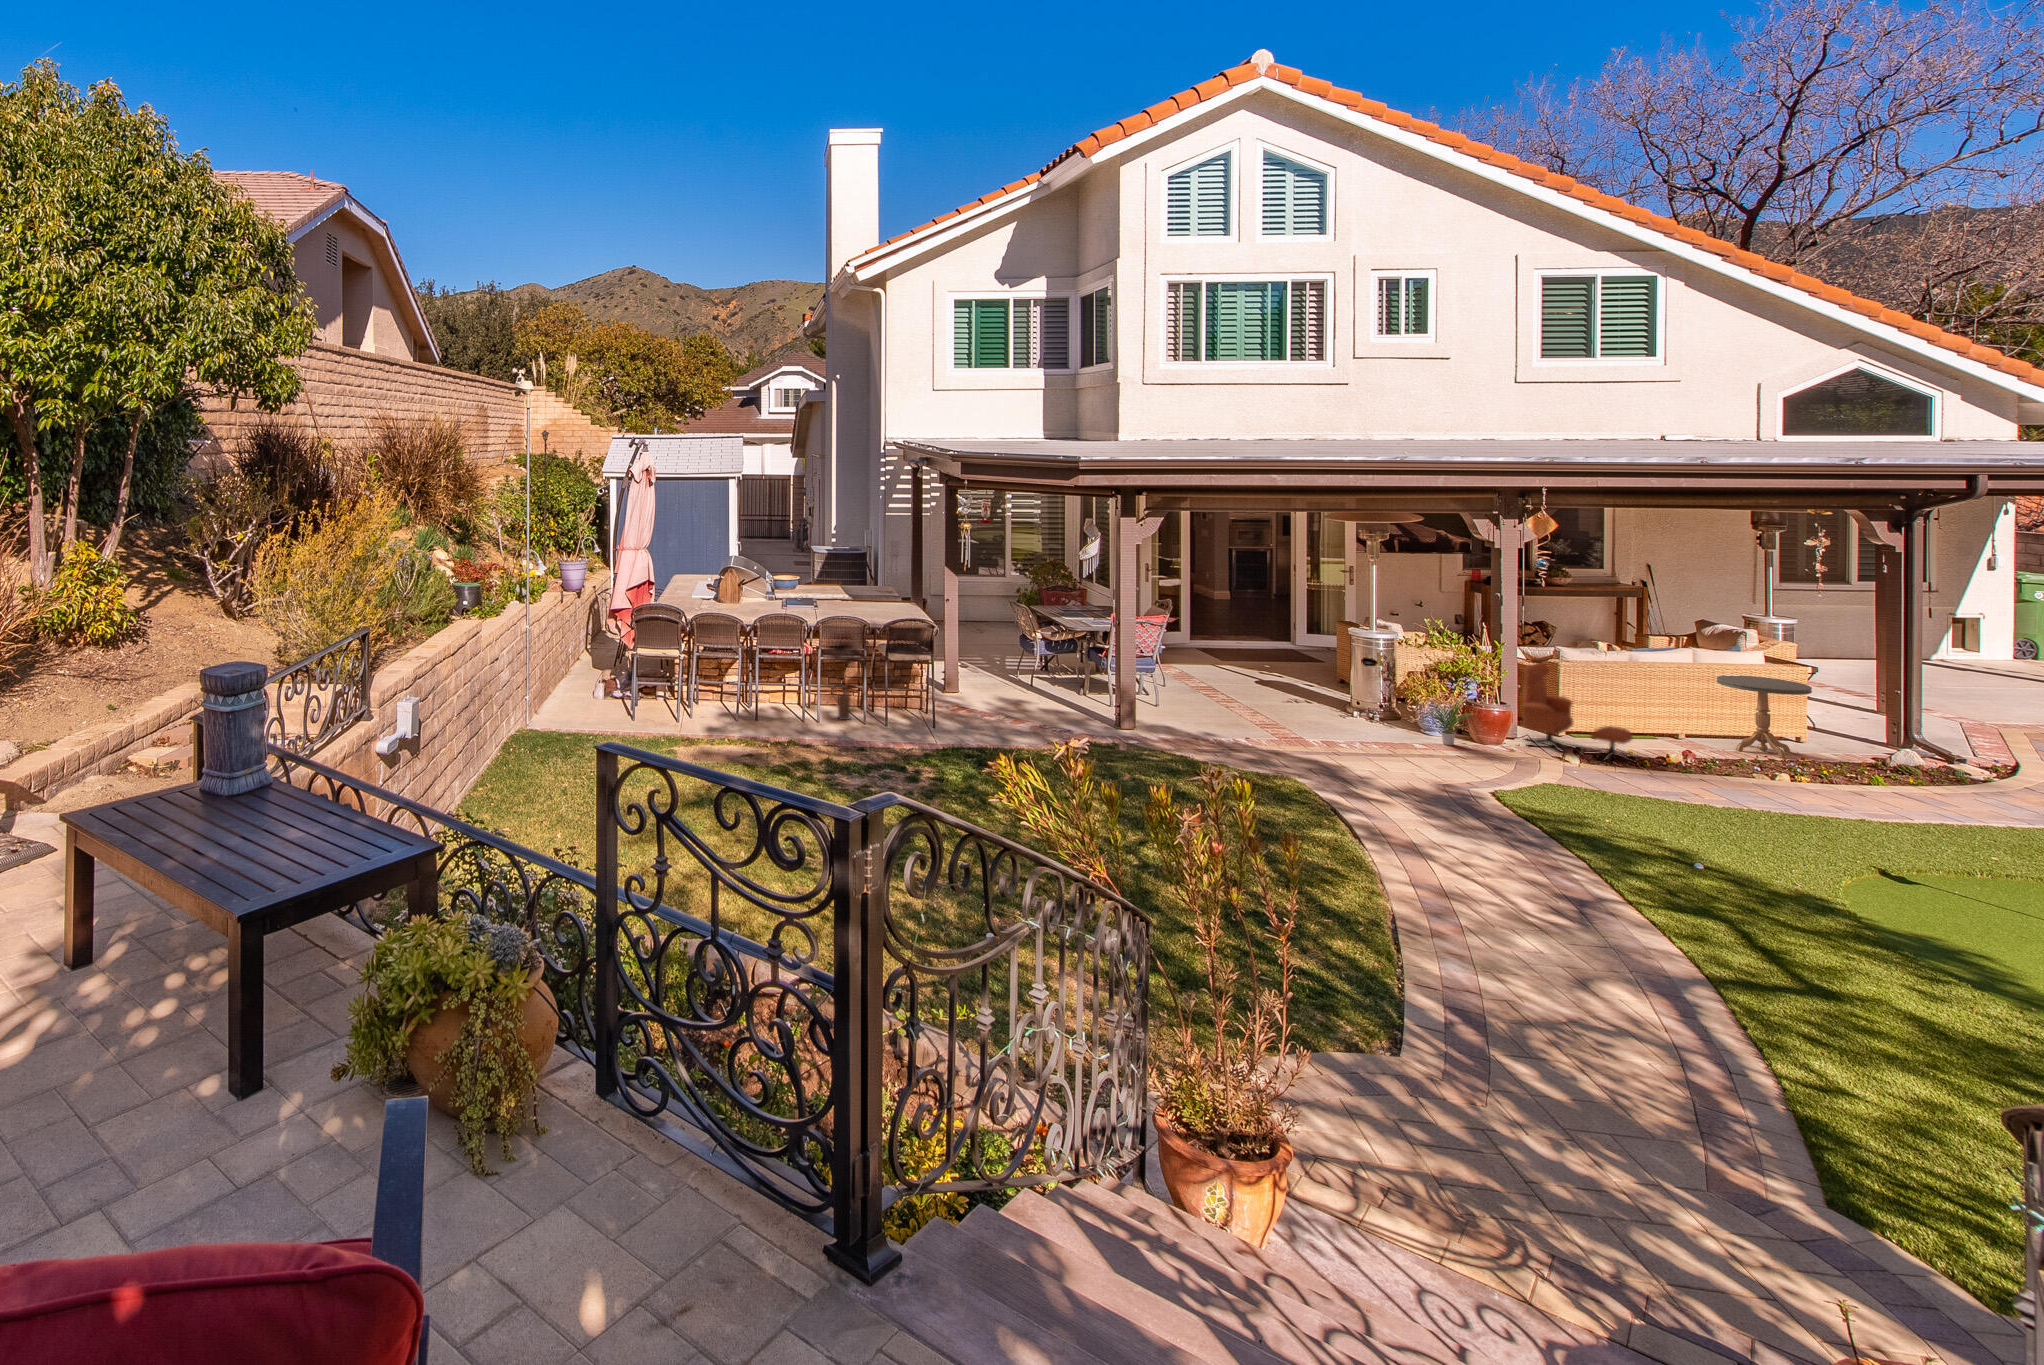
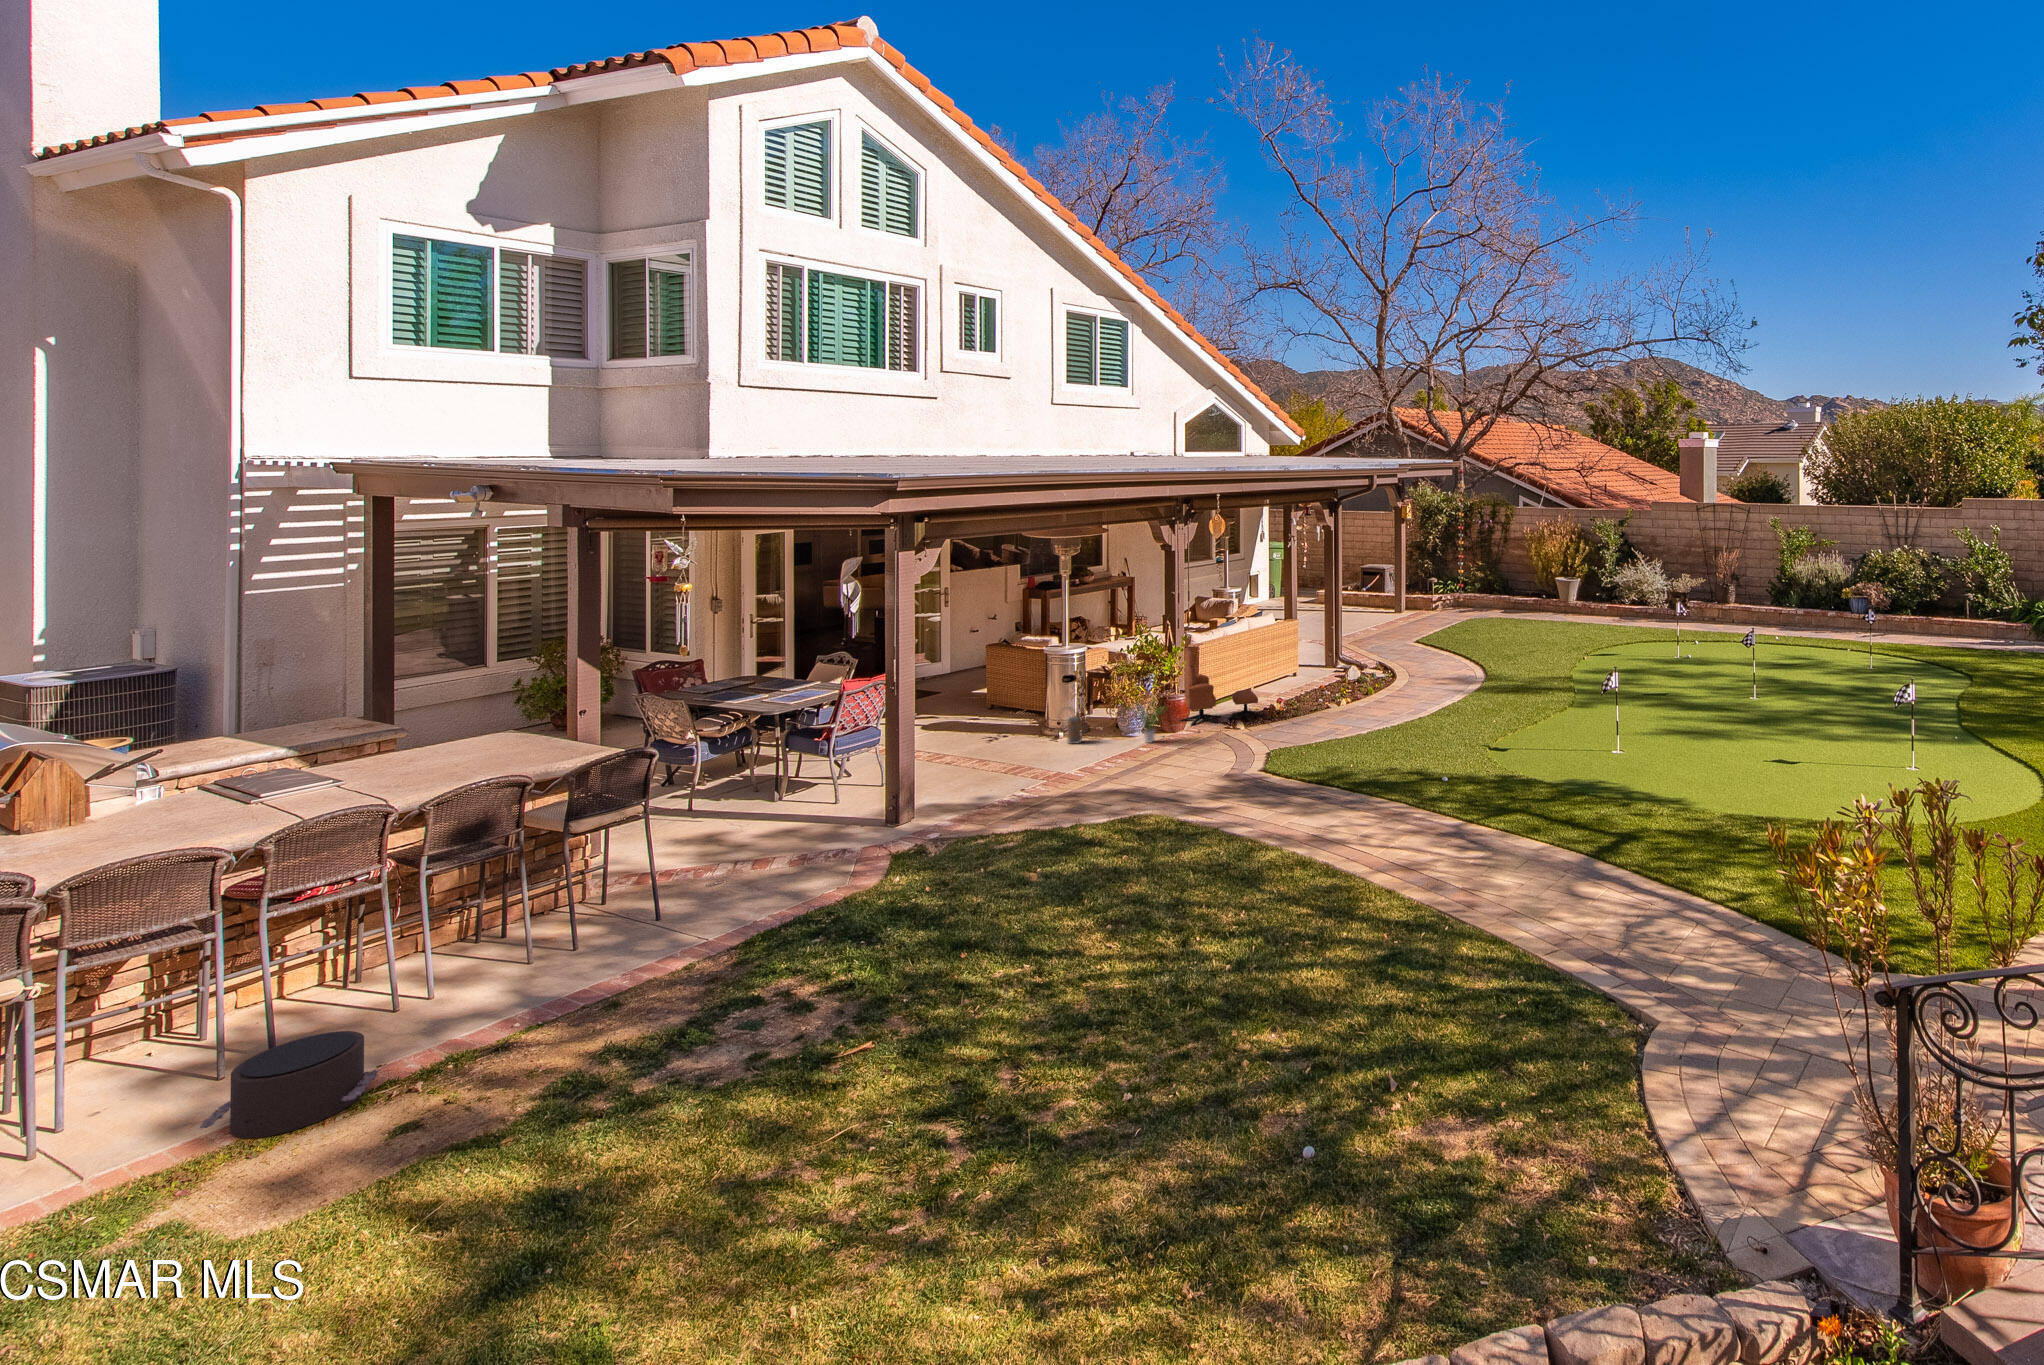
side table: present [1717,675,1812,758] -> none [1266,629,1318,690]
watering can: present [837,693,857,720] -> present [1066,708,1086,744]
pouf: none [746,713,801,748] -> present [199,1031,380,1138]

